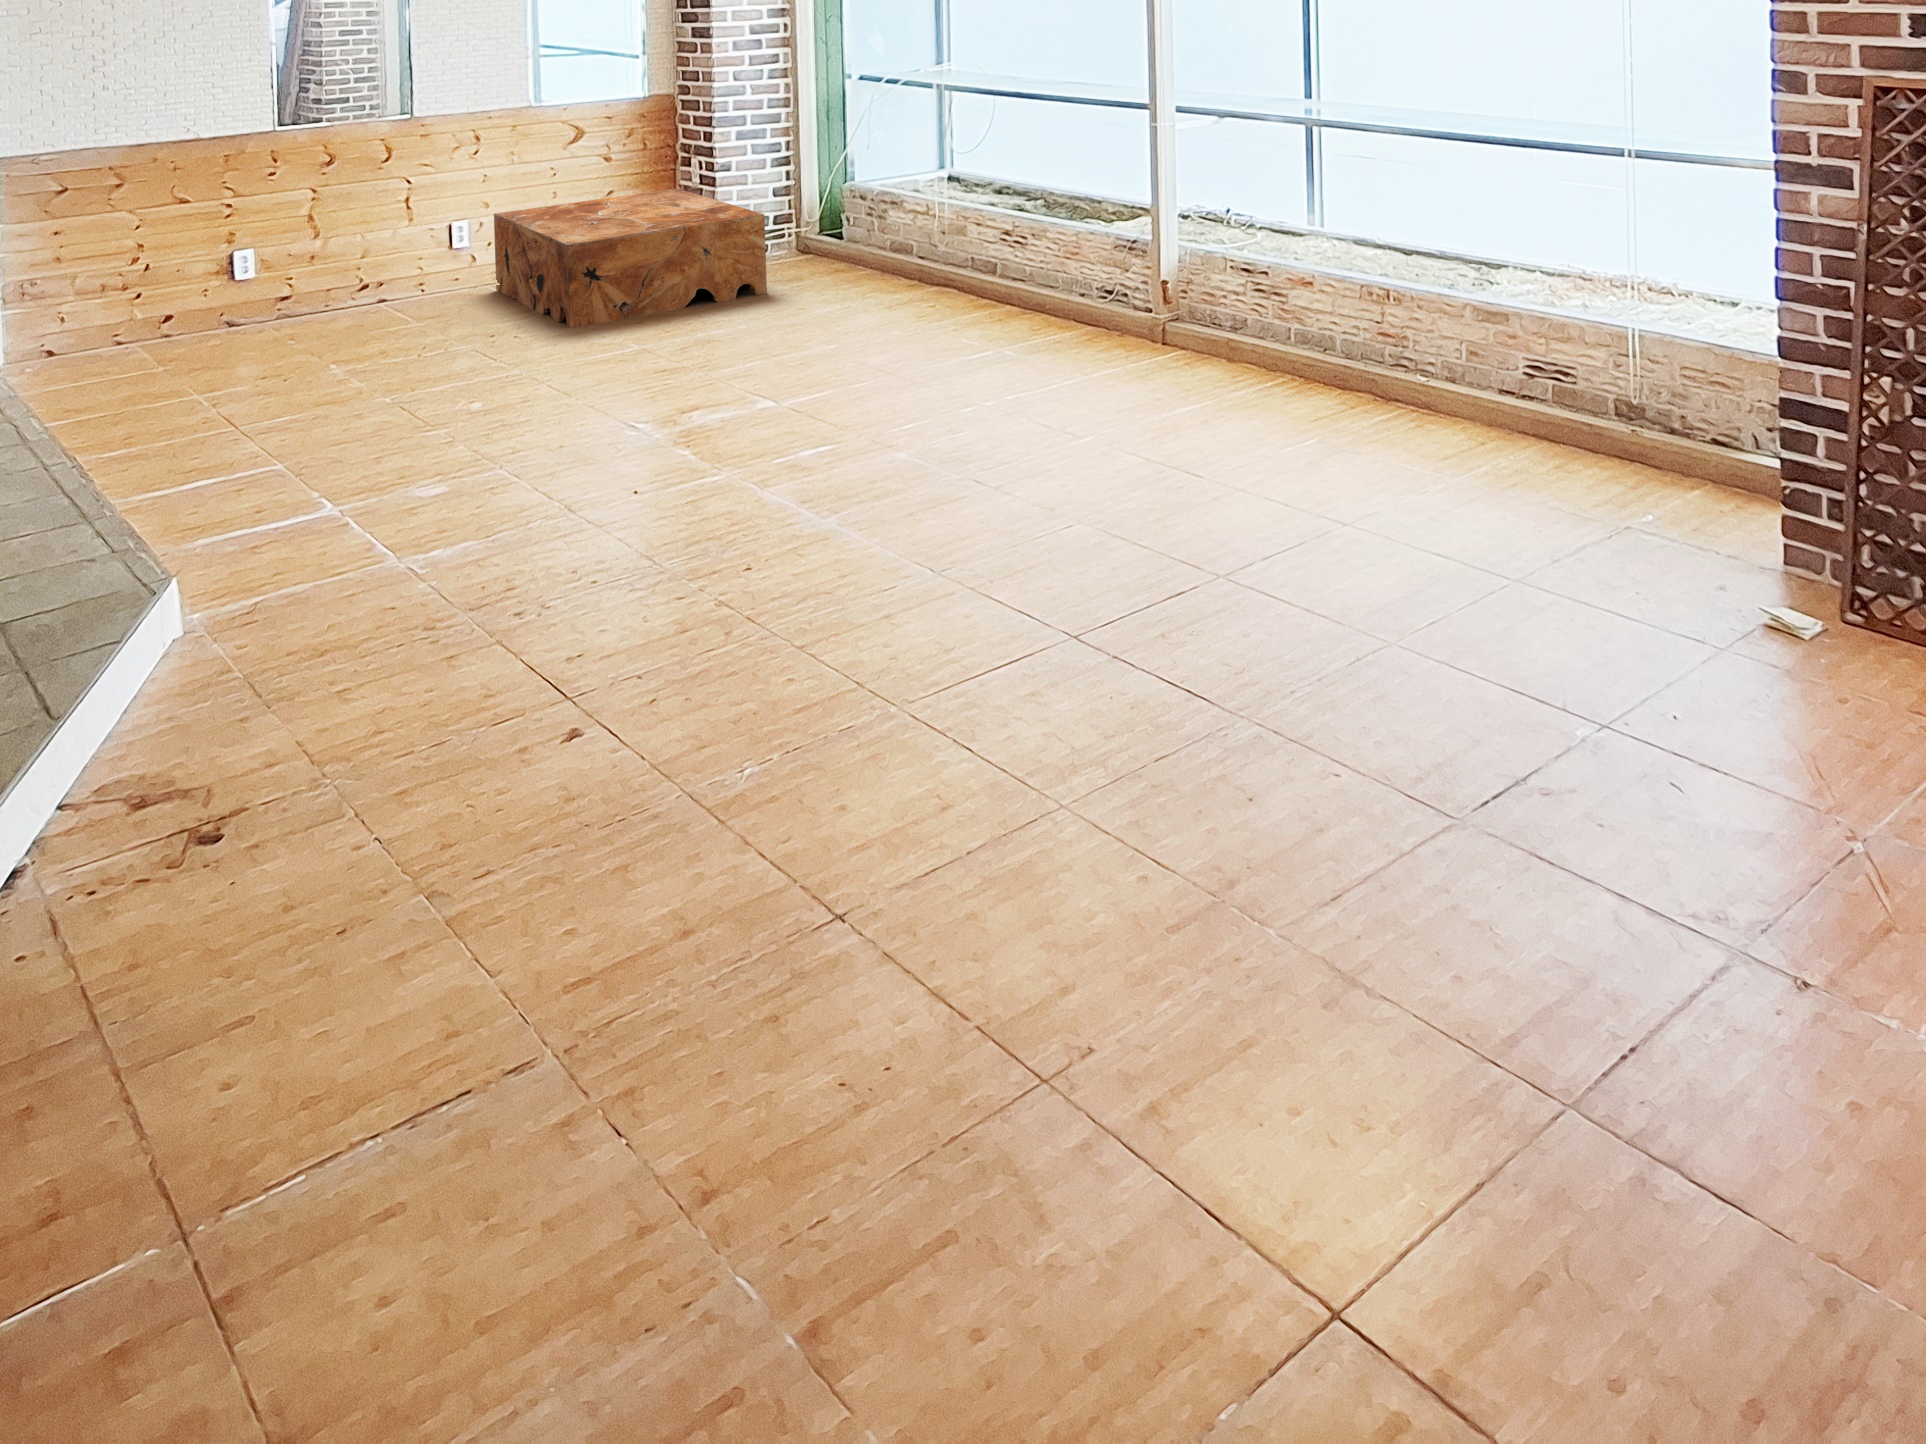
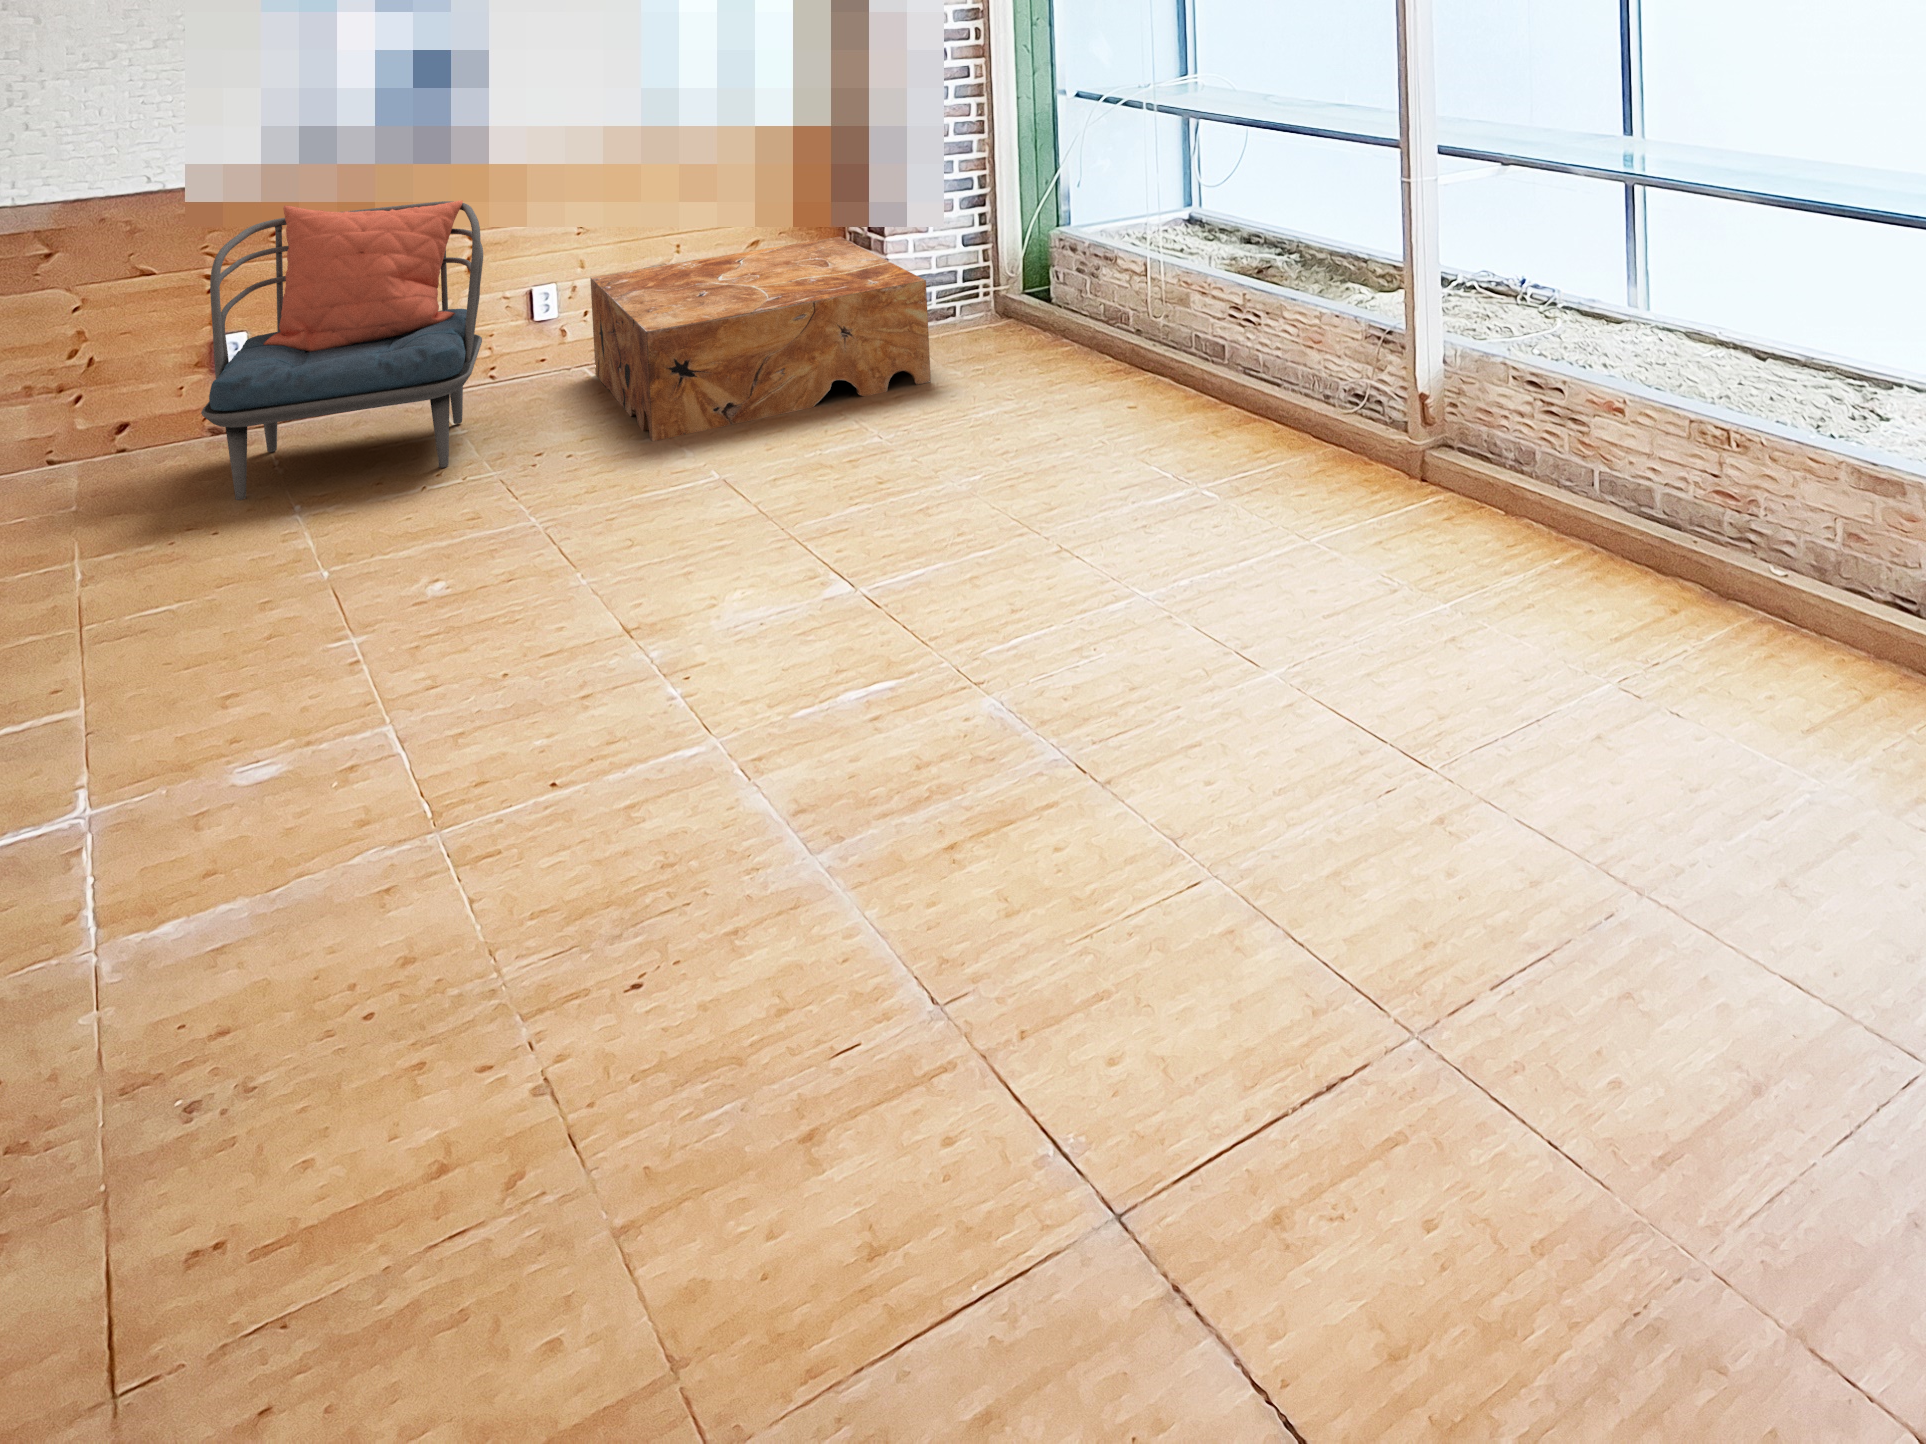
armchair: none [242,148,438,363] -> present [201,201,483,500]

